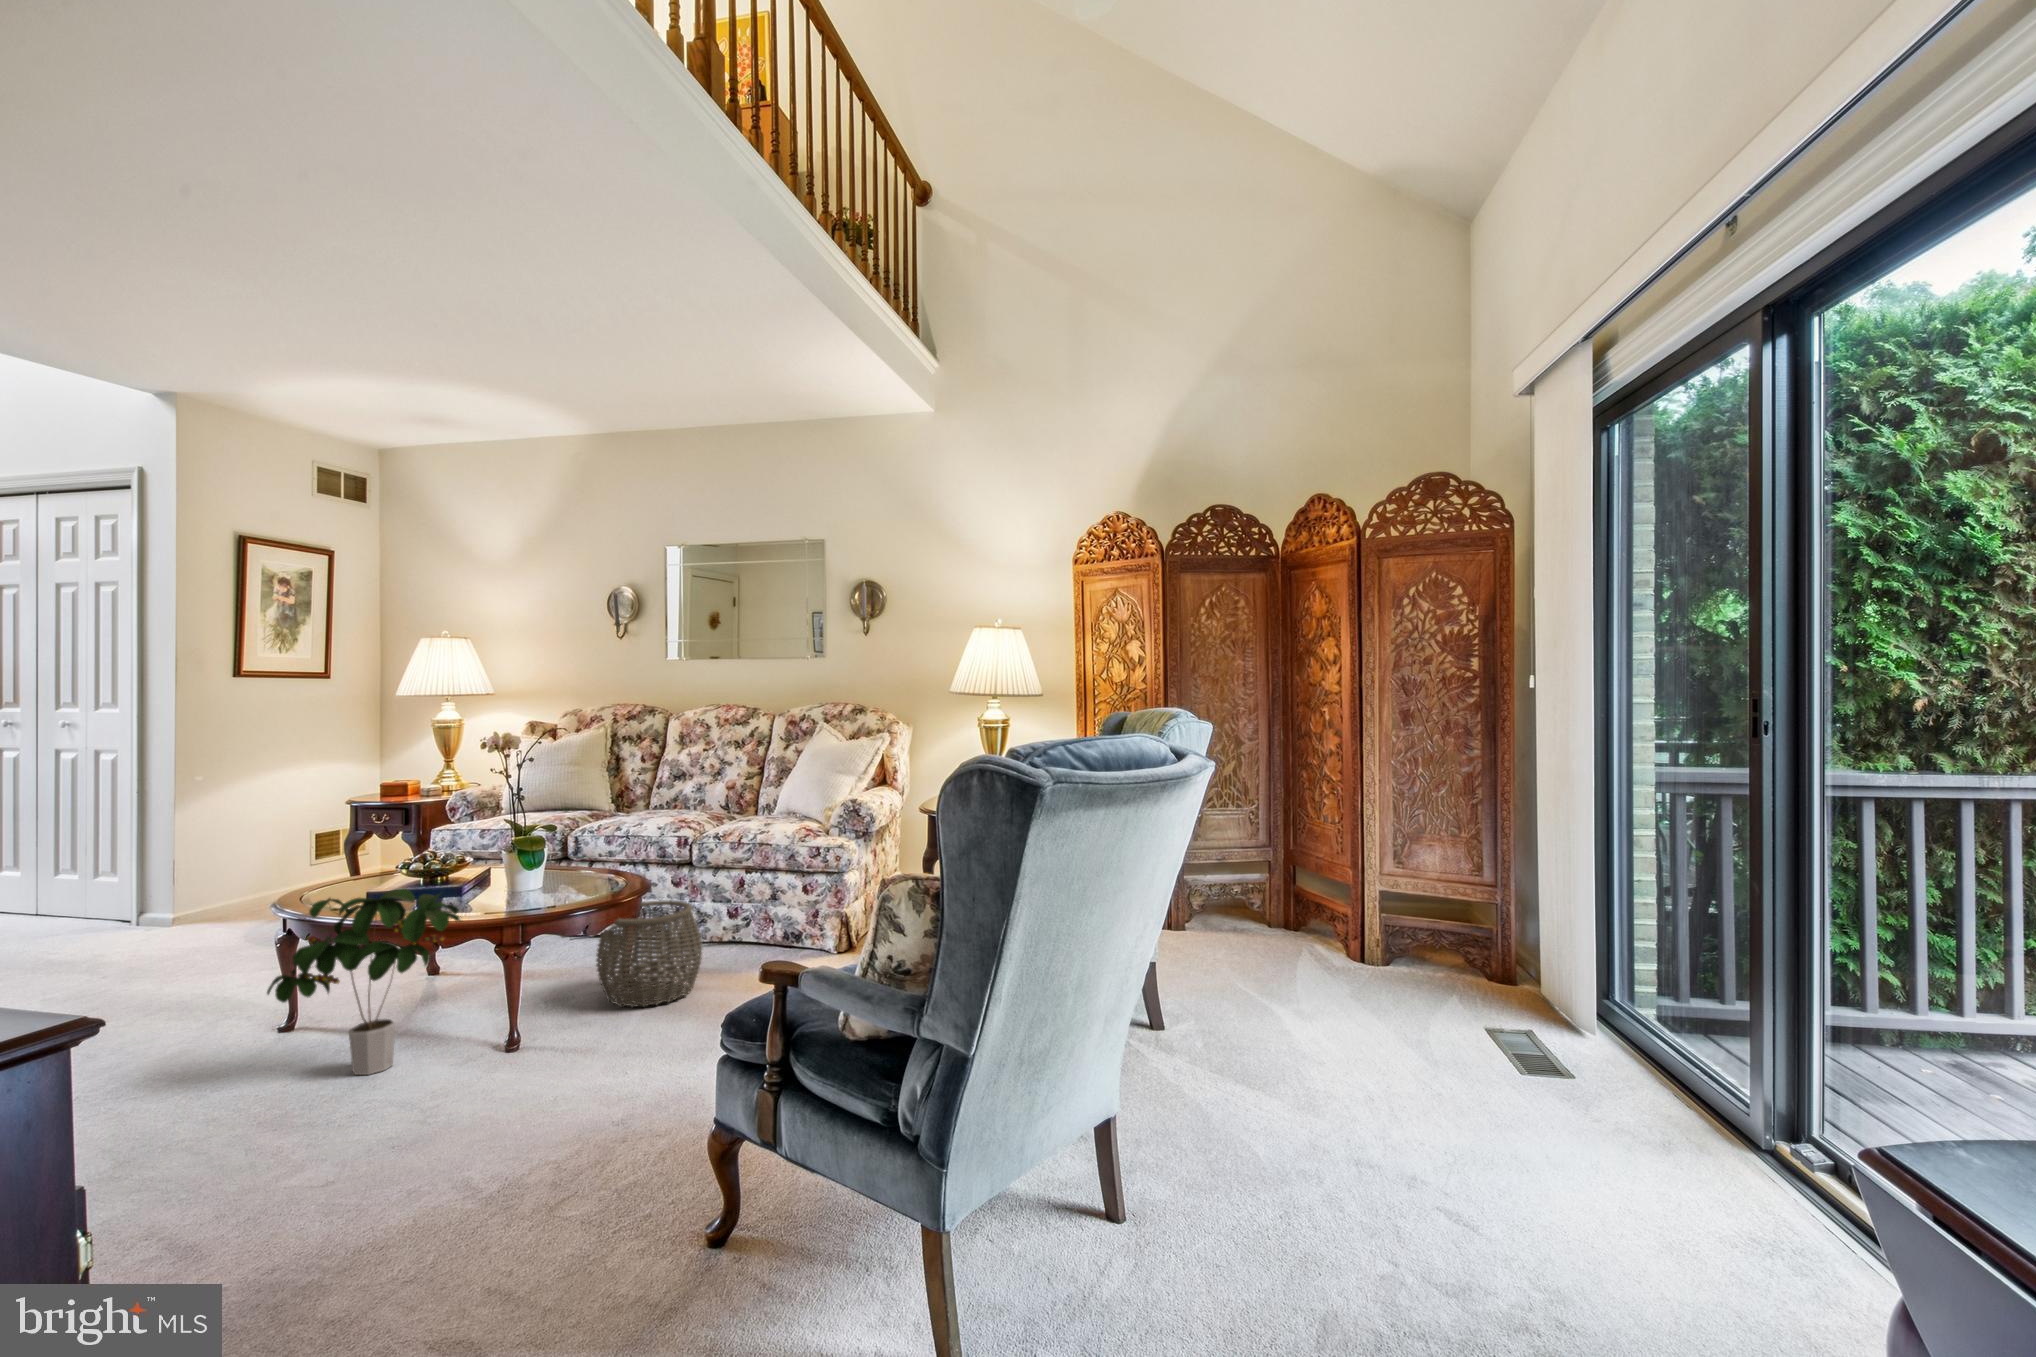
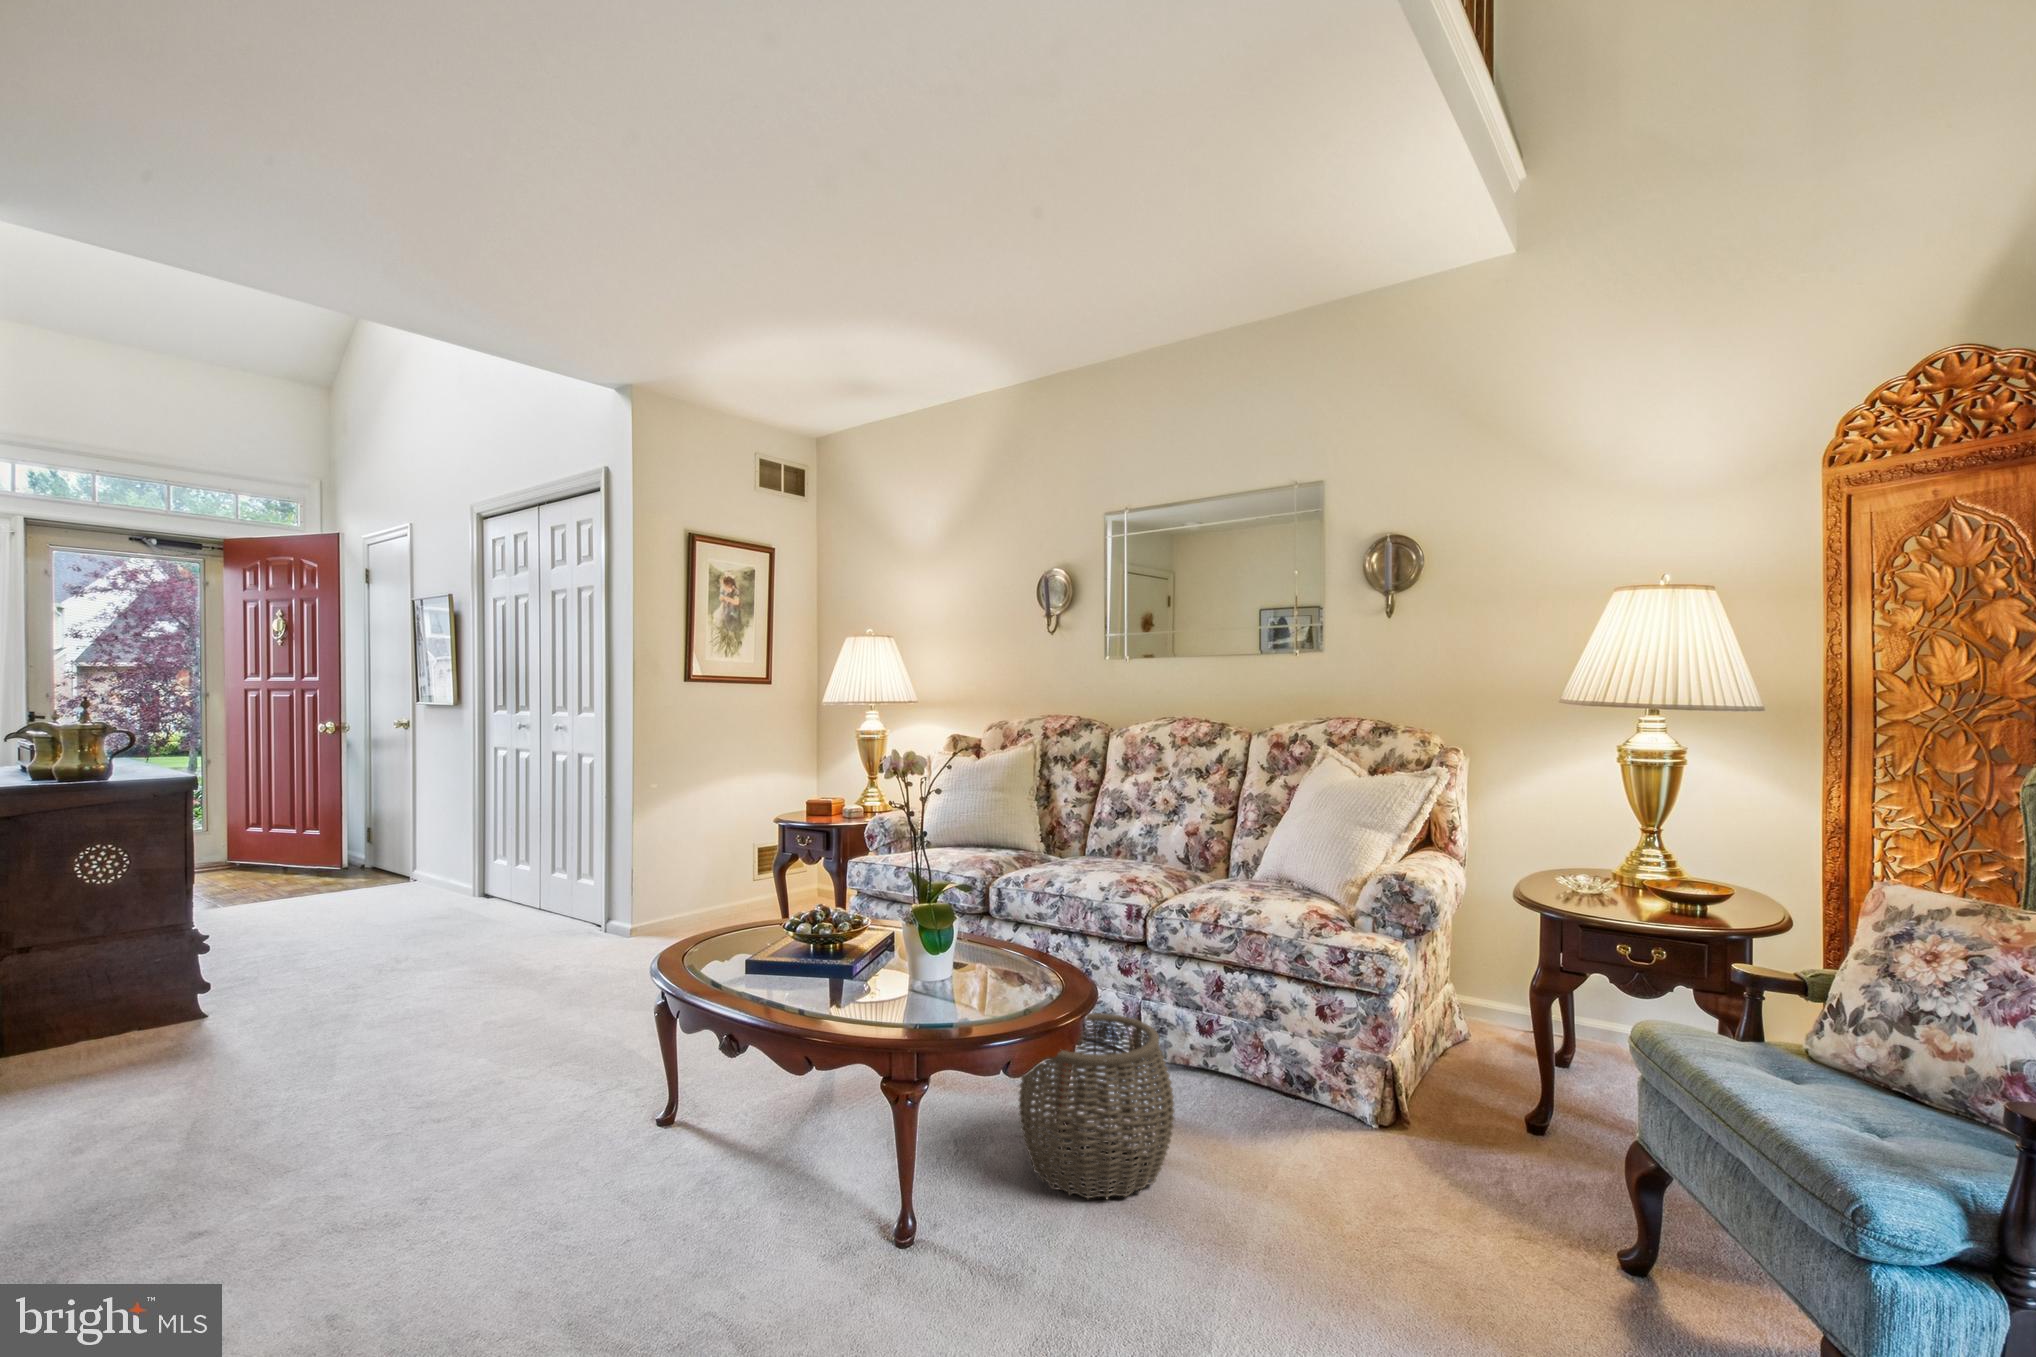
potted plant: present [267,888,461,1075] -> none [584,979,832,1267]

